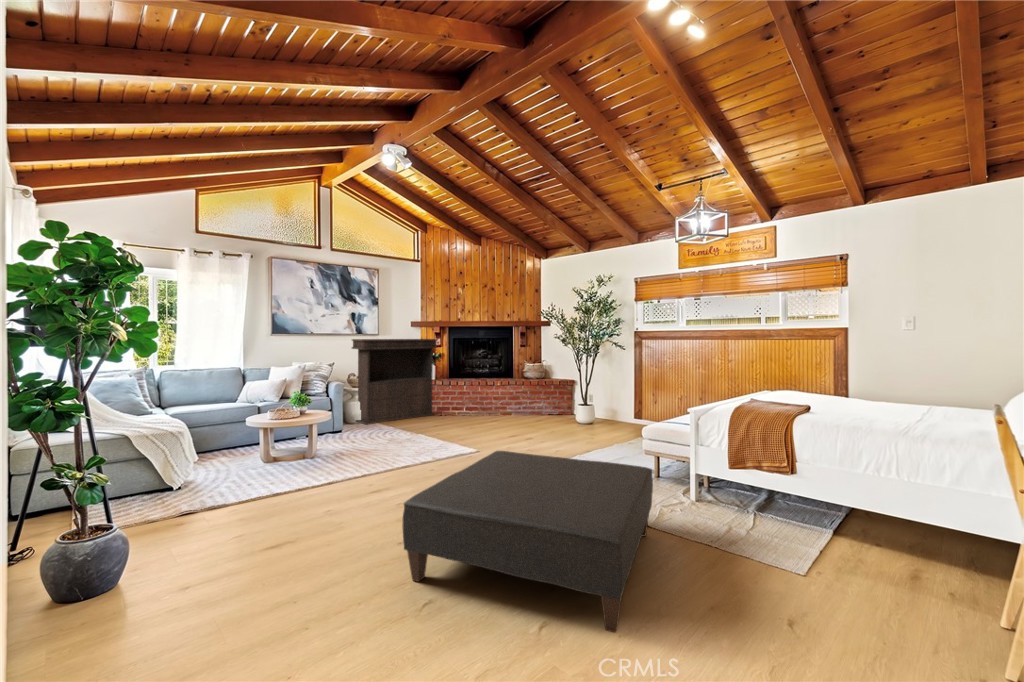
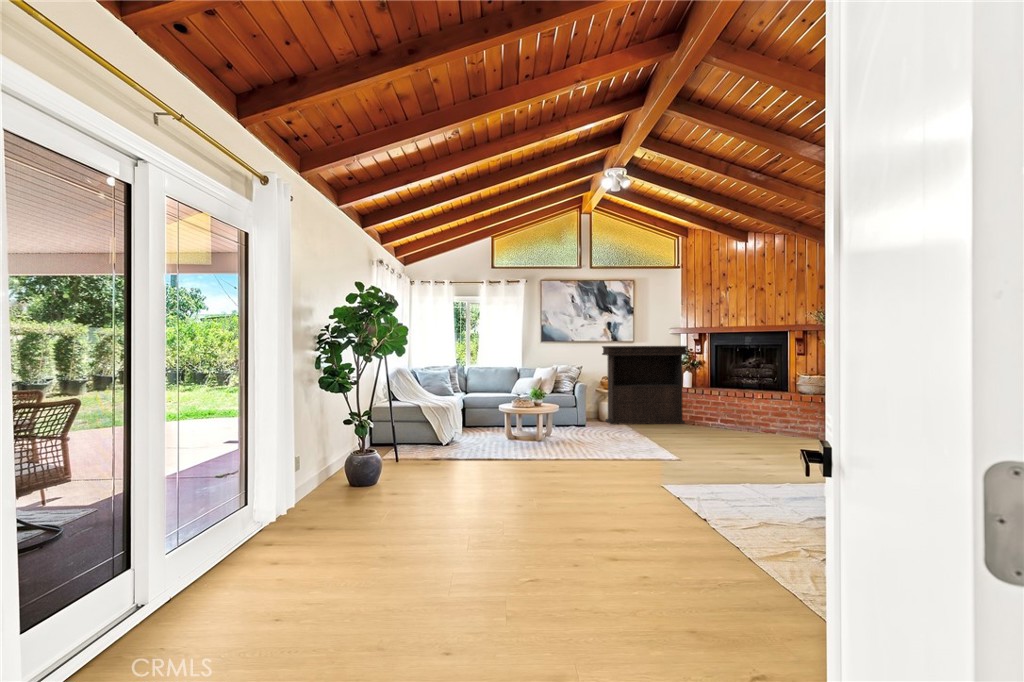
ottoman: present [402,451,653,633] -> none [495,448,751,599]

